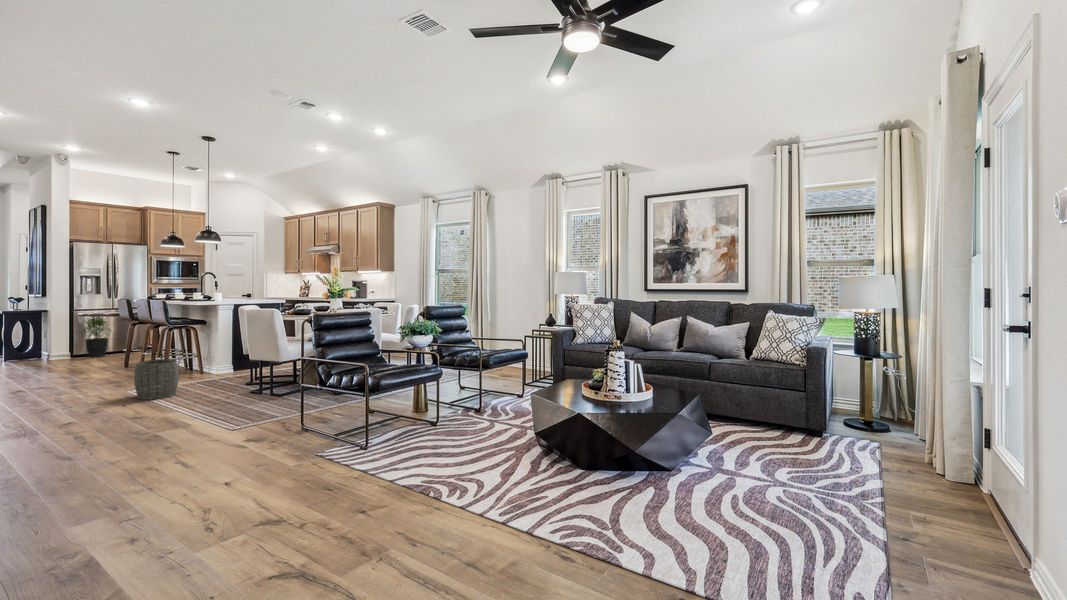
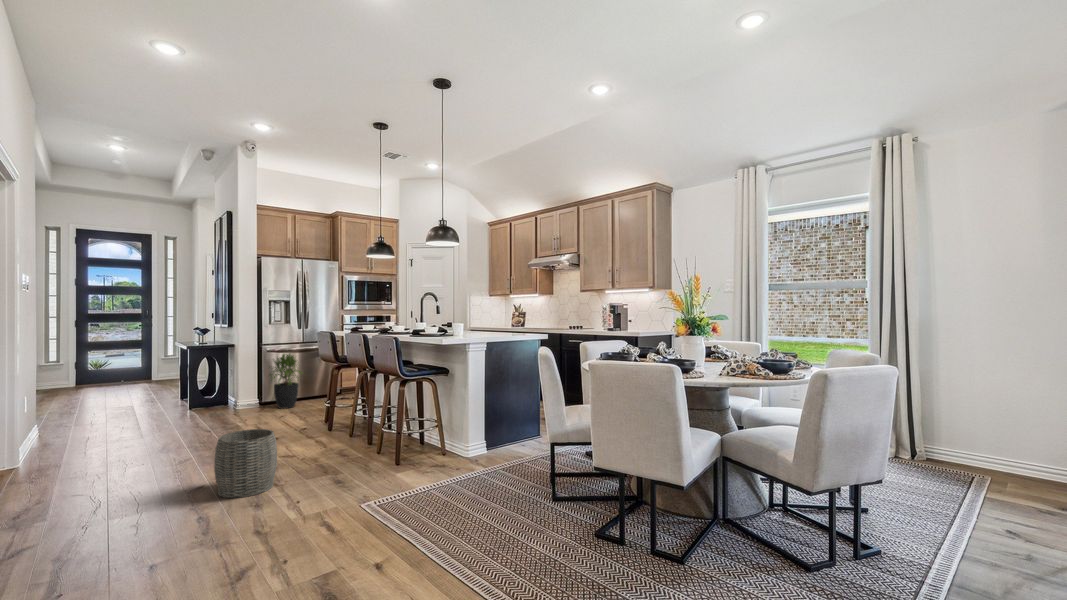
woven basket: present [134,359,179,400] -> present [214,429,277,498]

